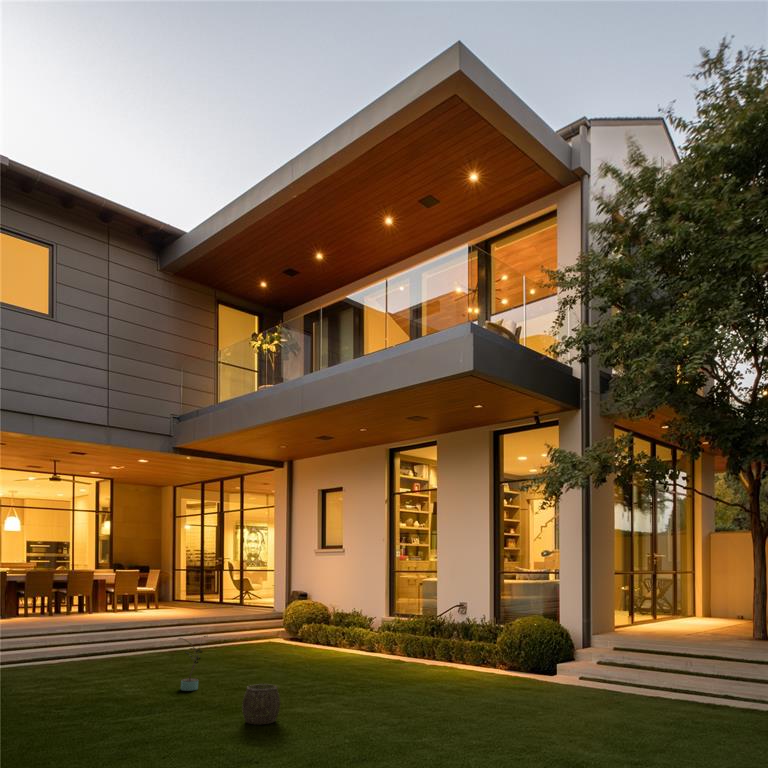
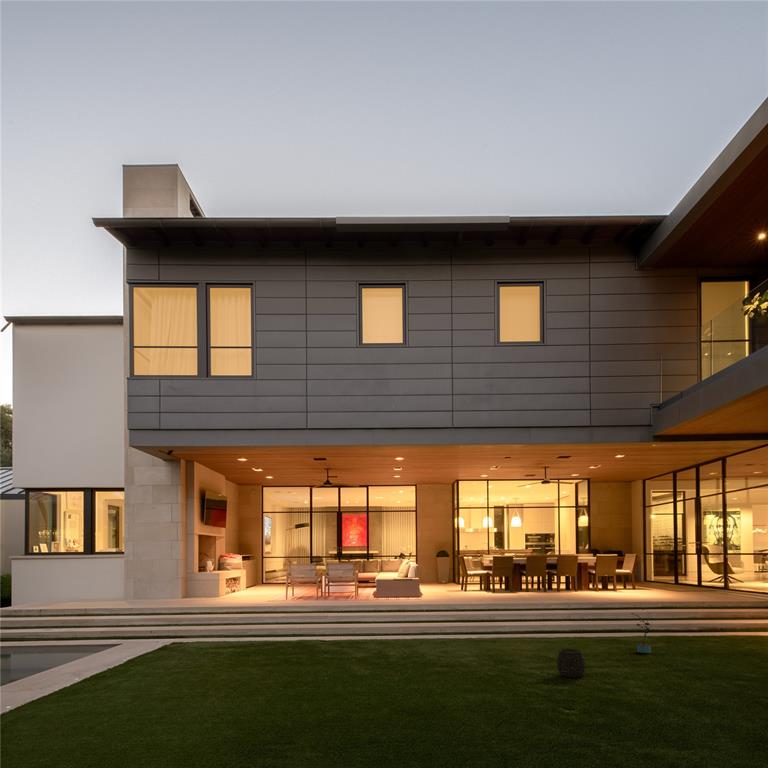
woven basket: present [242,684,280,724] -> present [557,649,585,677]

